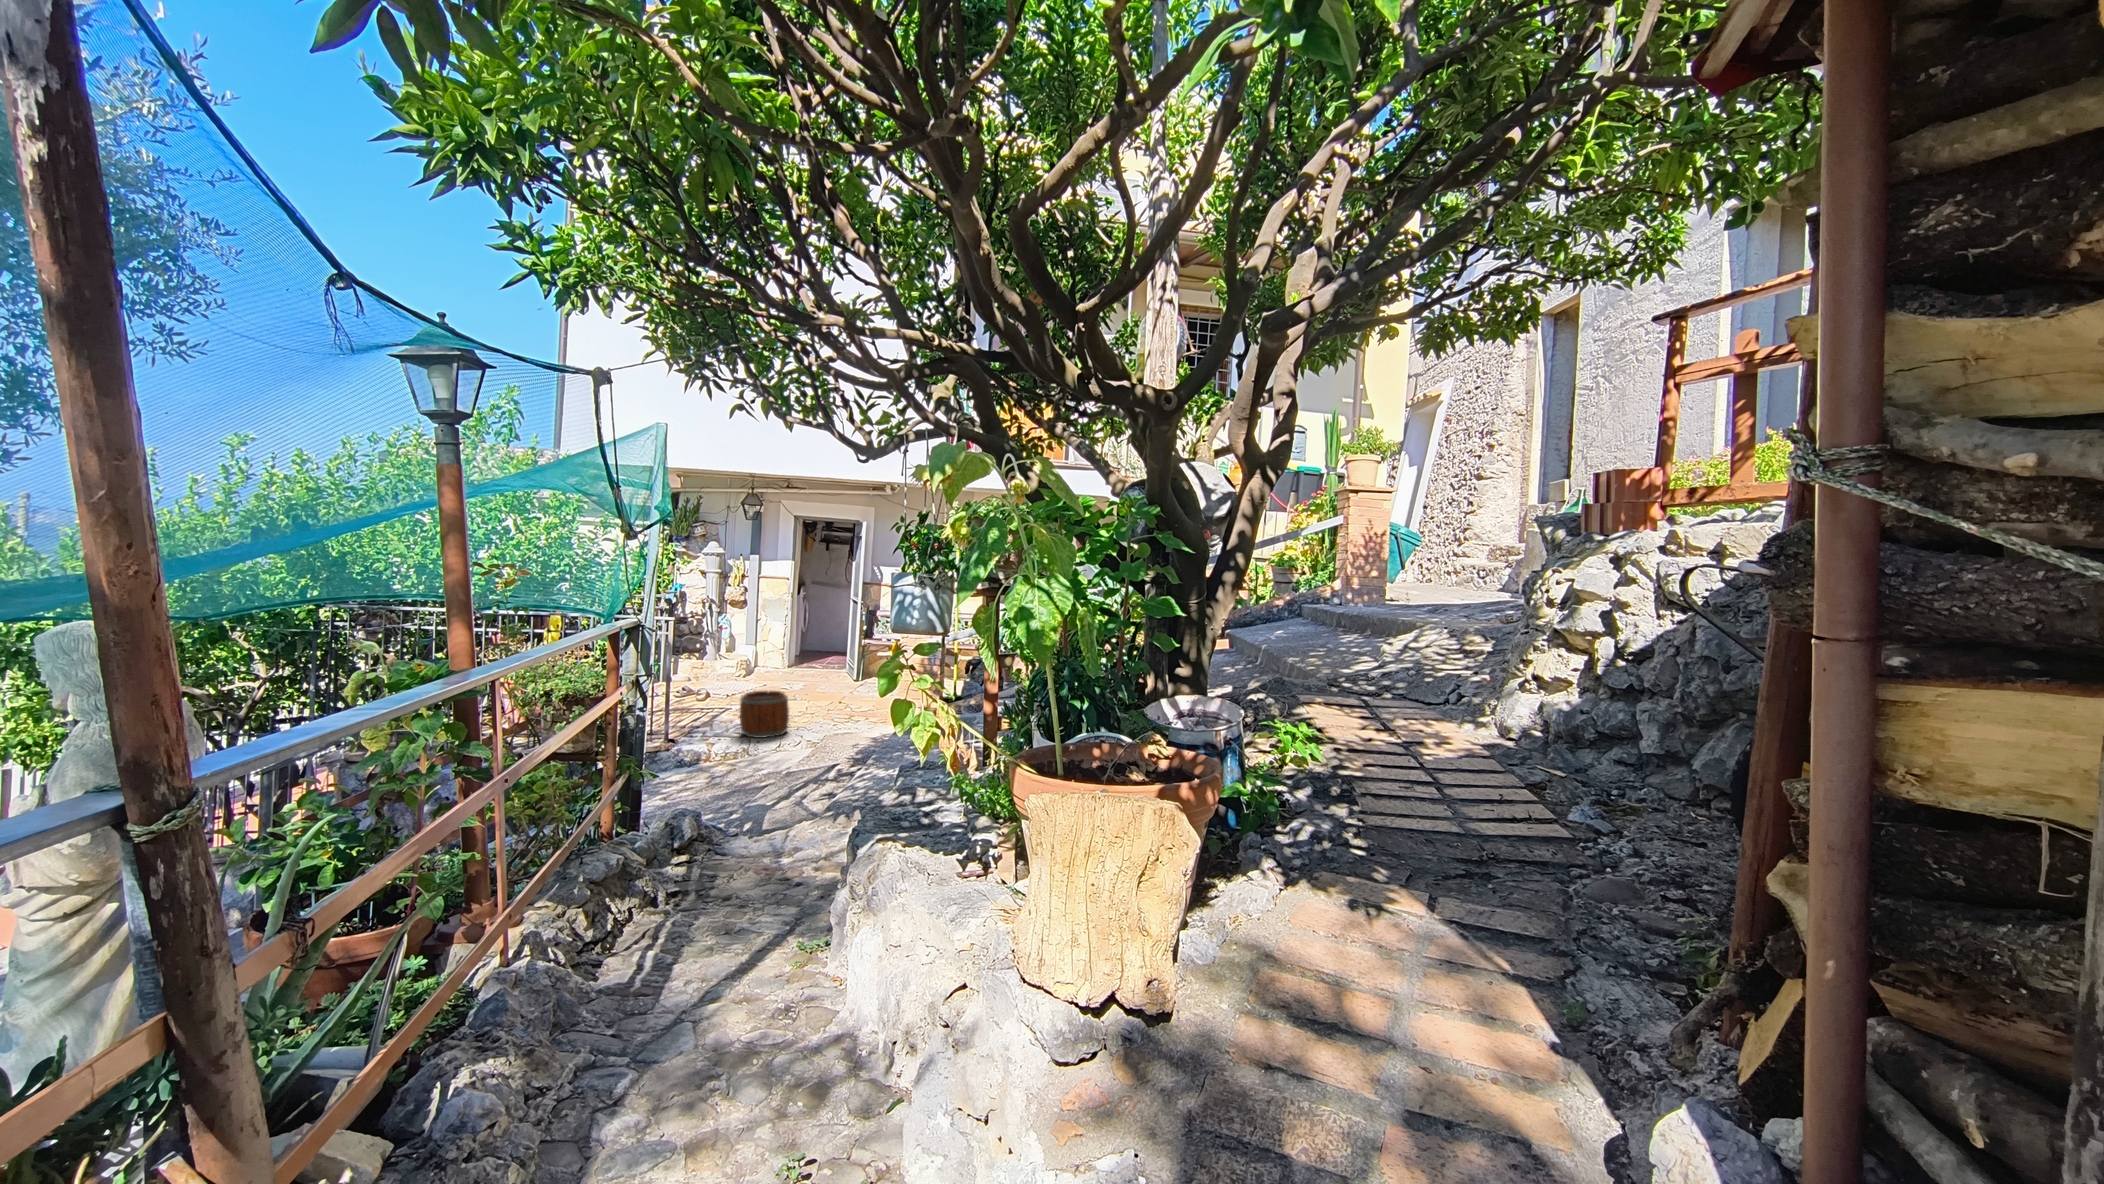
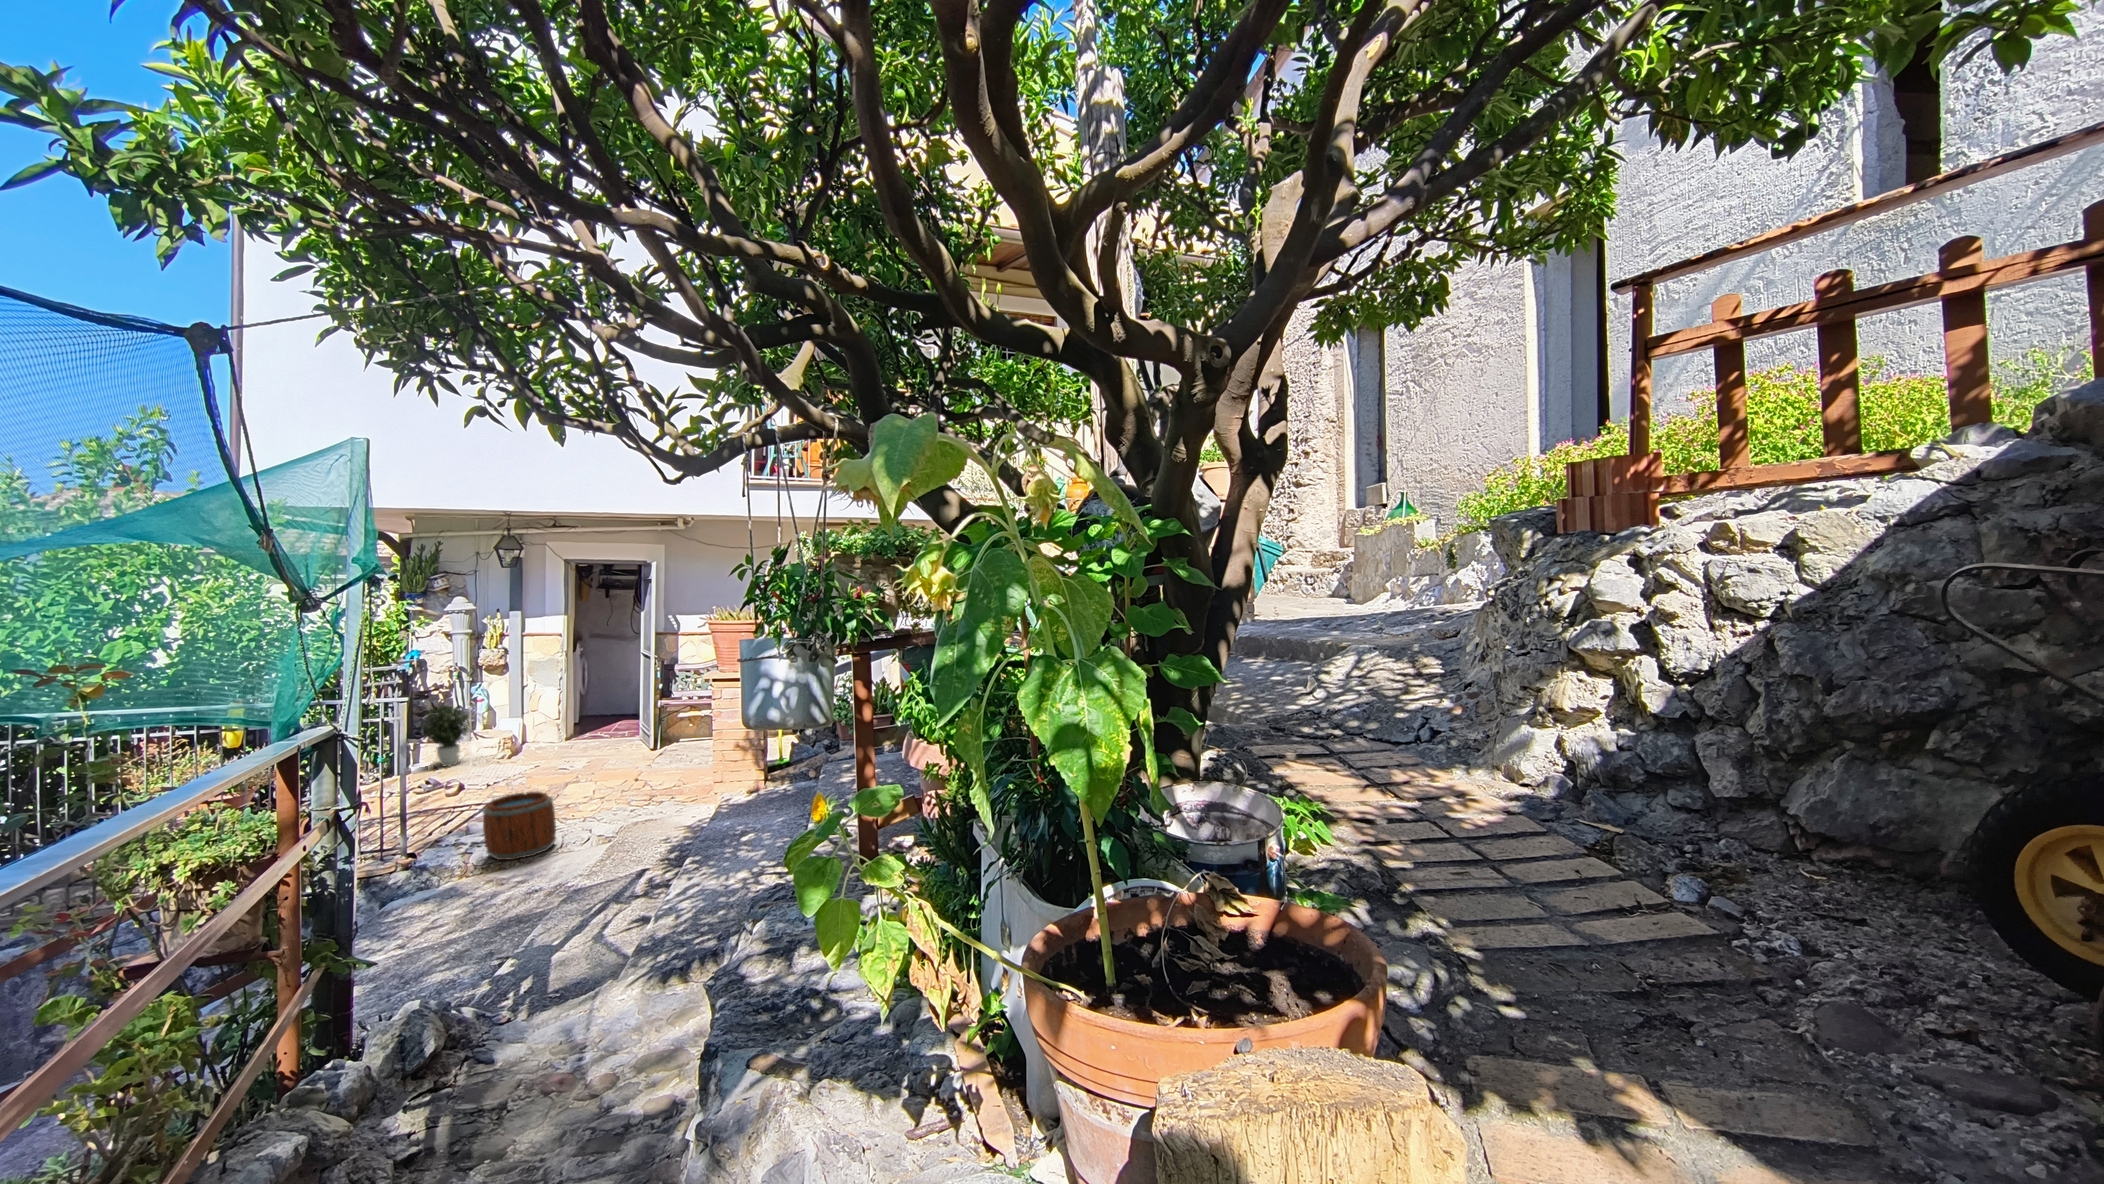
potted plant: none [681,628,718,679] -> present [422,705,469,766]

